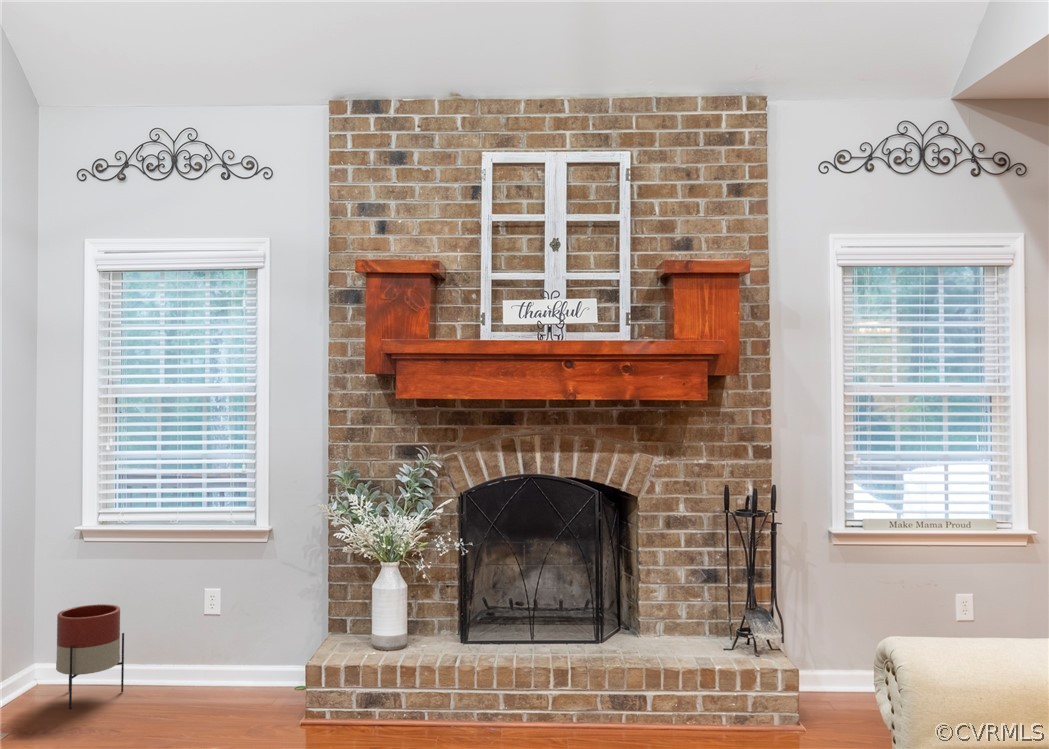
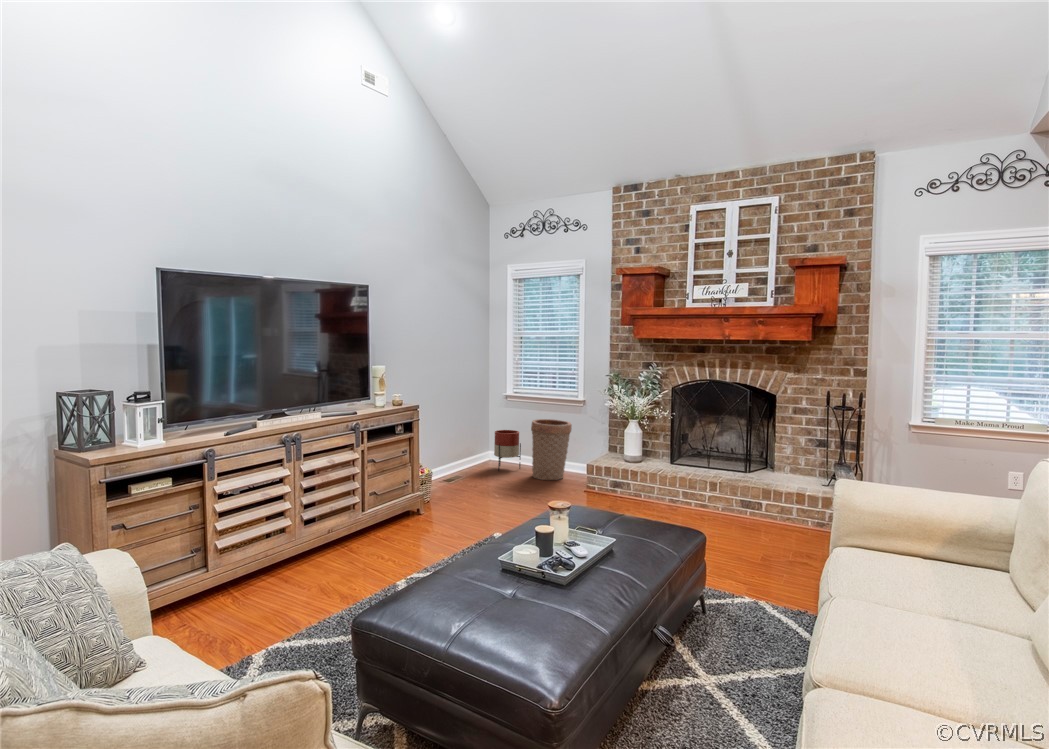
basket: none [155,572,249,715] -> present [531,419,572,480]

